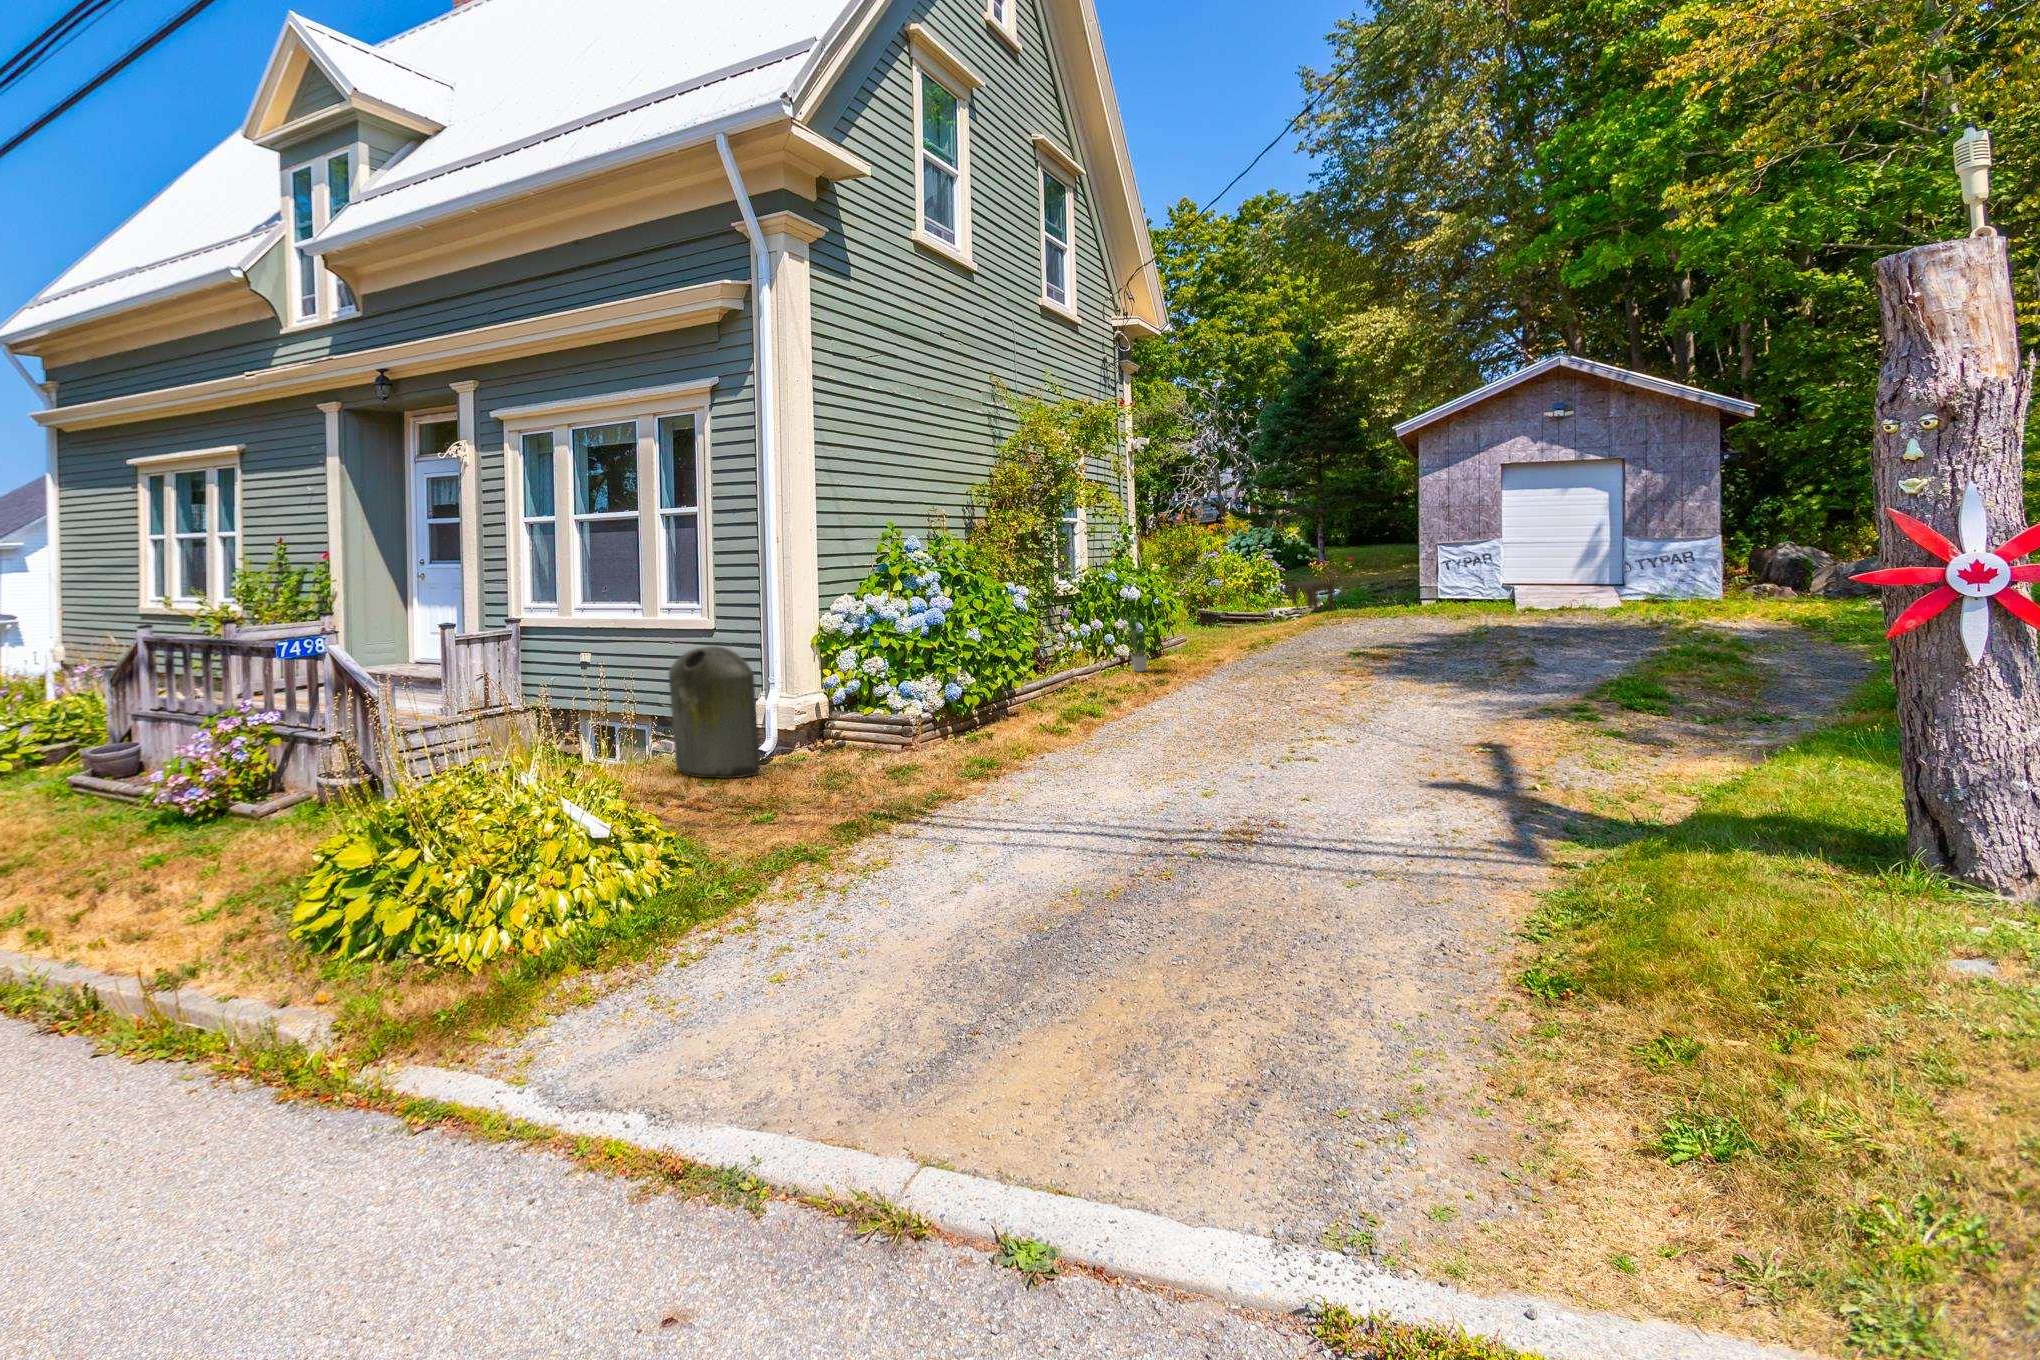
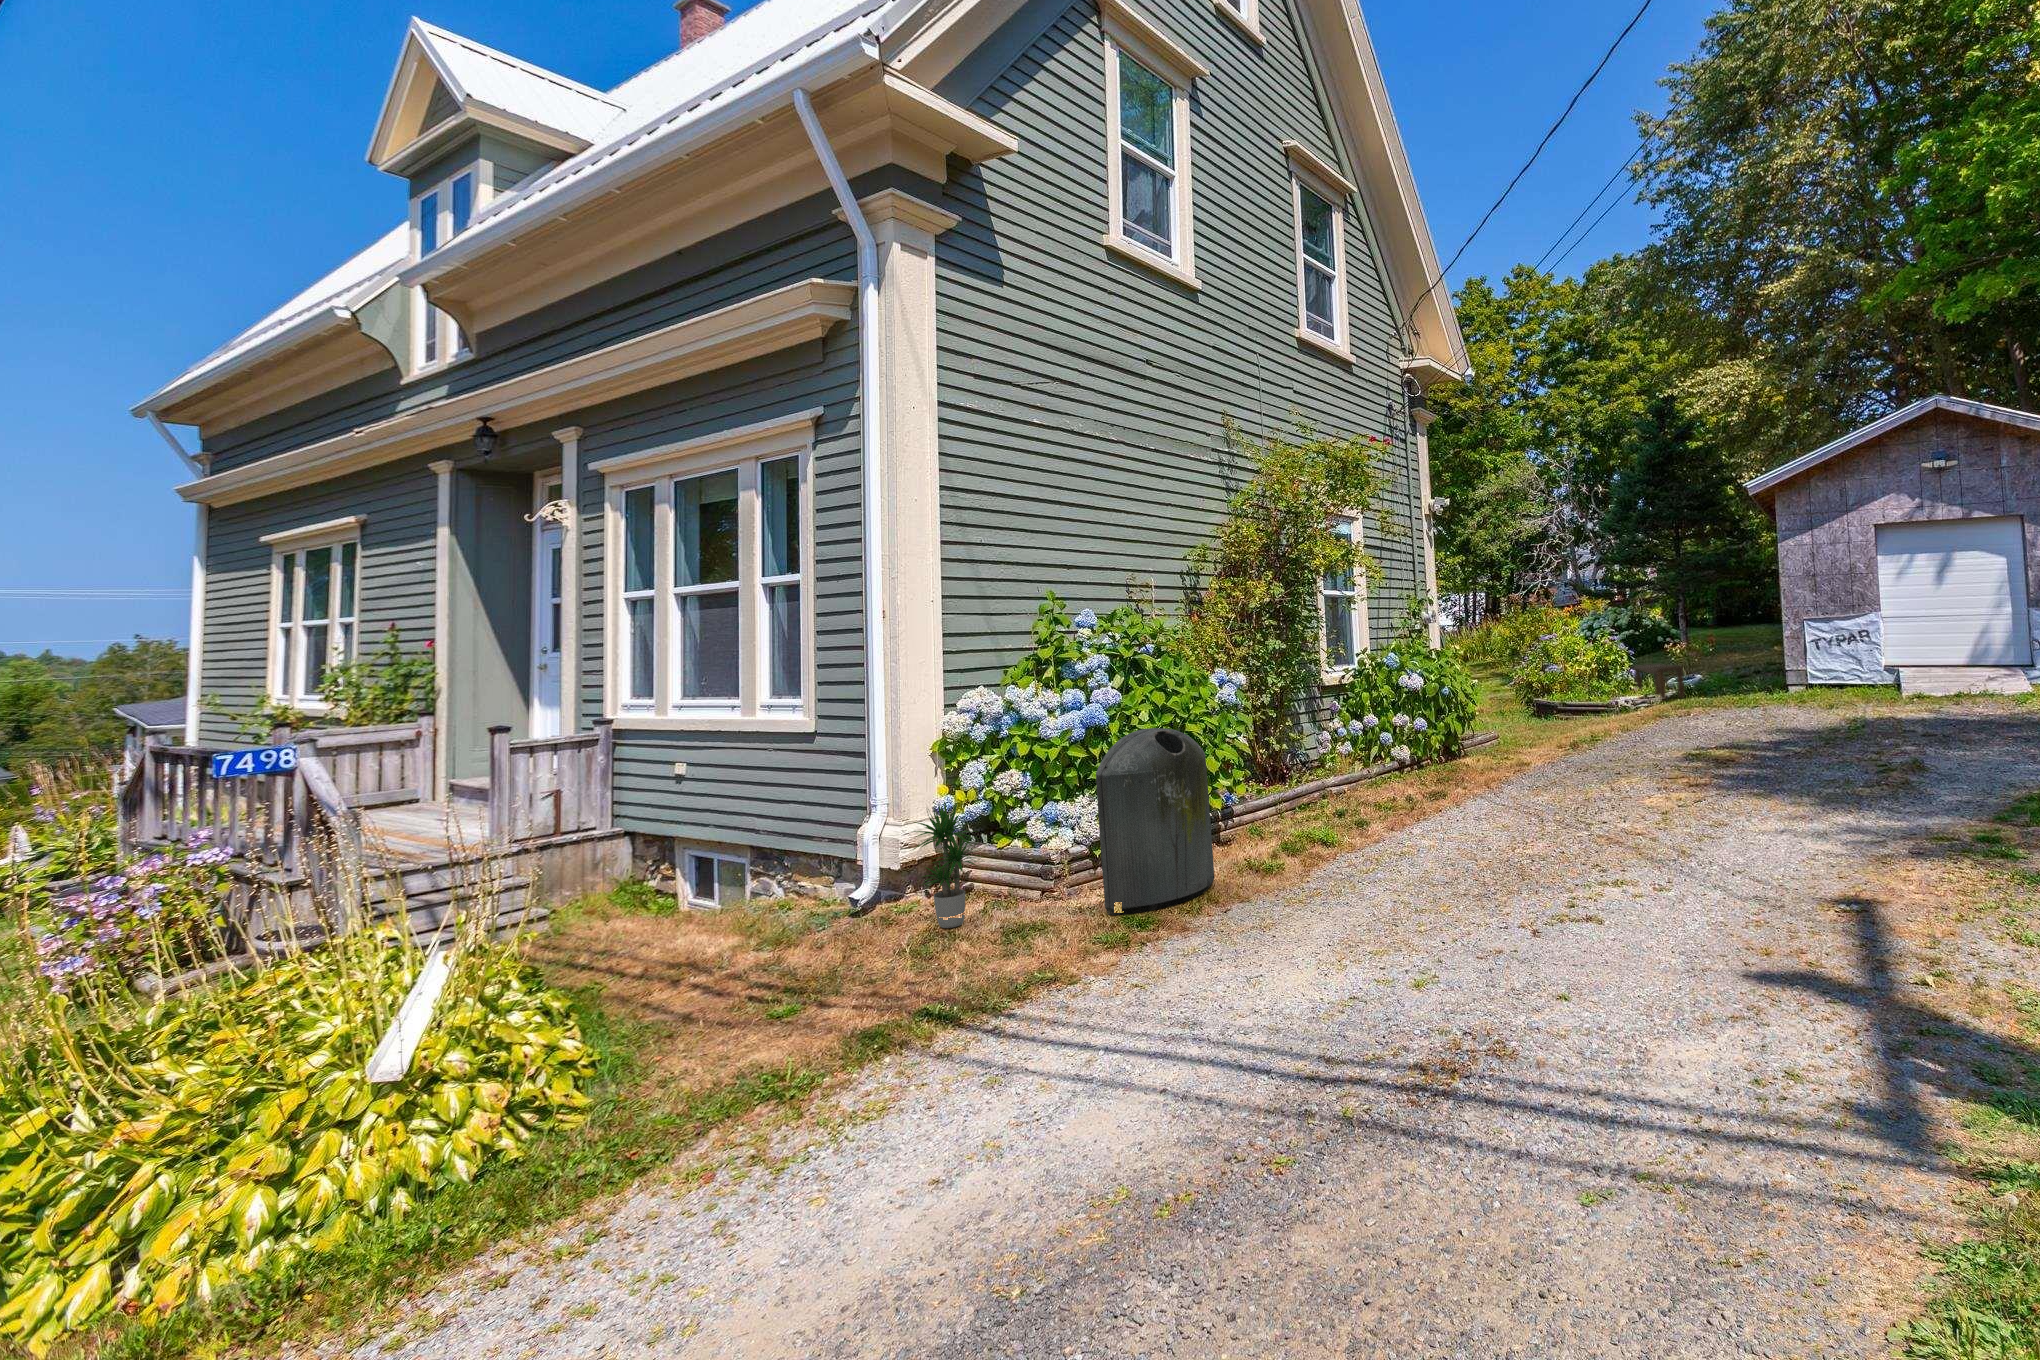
potted plant: present [1125,615,1150,672] -> present [912,802,980,928]
trash can: present [669,646,760,778] -> present [1096,728,1214,915]

